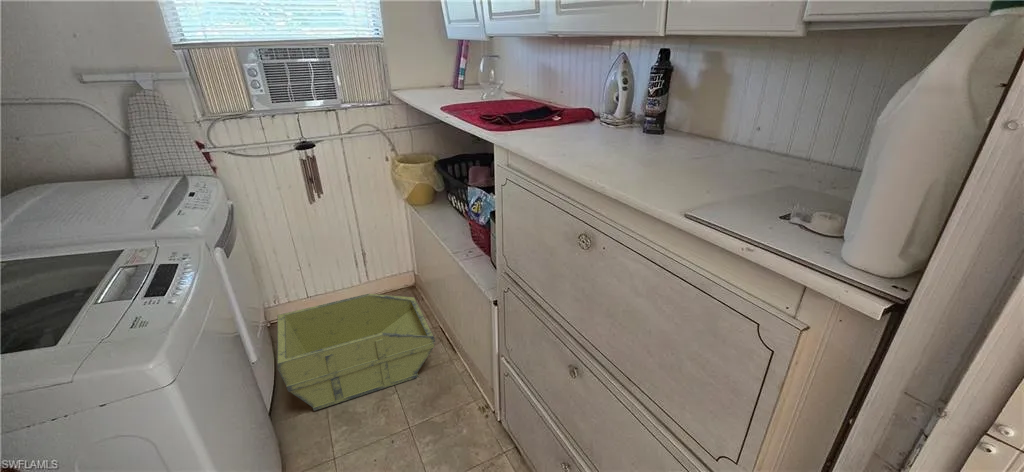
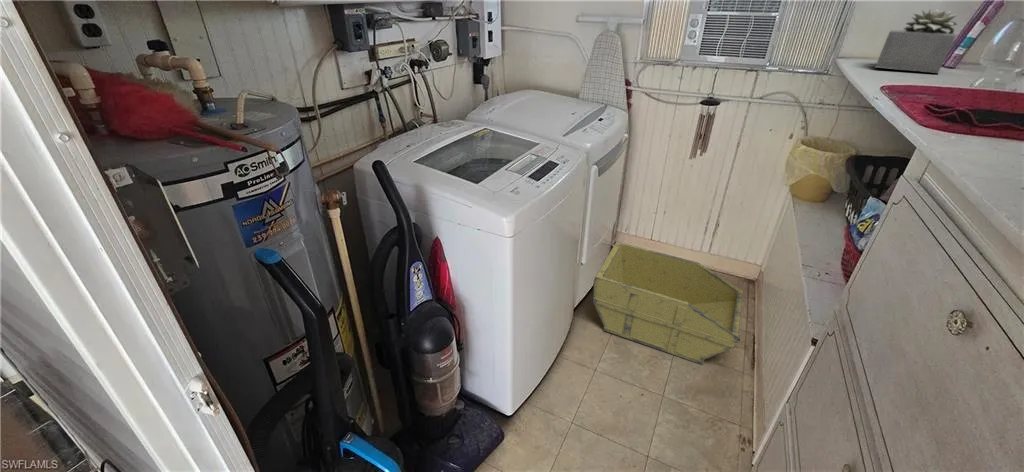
succulent plant: none [418,47,461,93] -> present [876,9,957,73]

